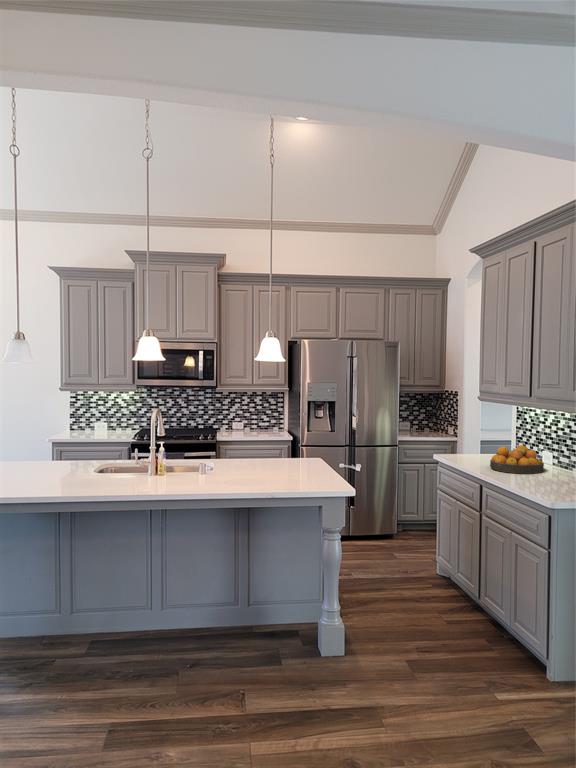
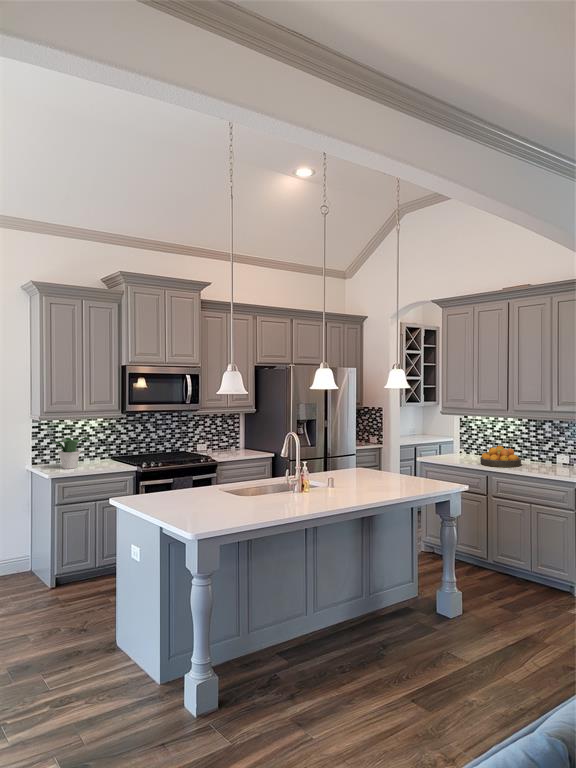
potted plant: none [71,407,104,435] -> present [51,437,90,469]

